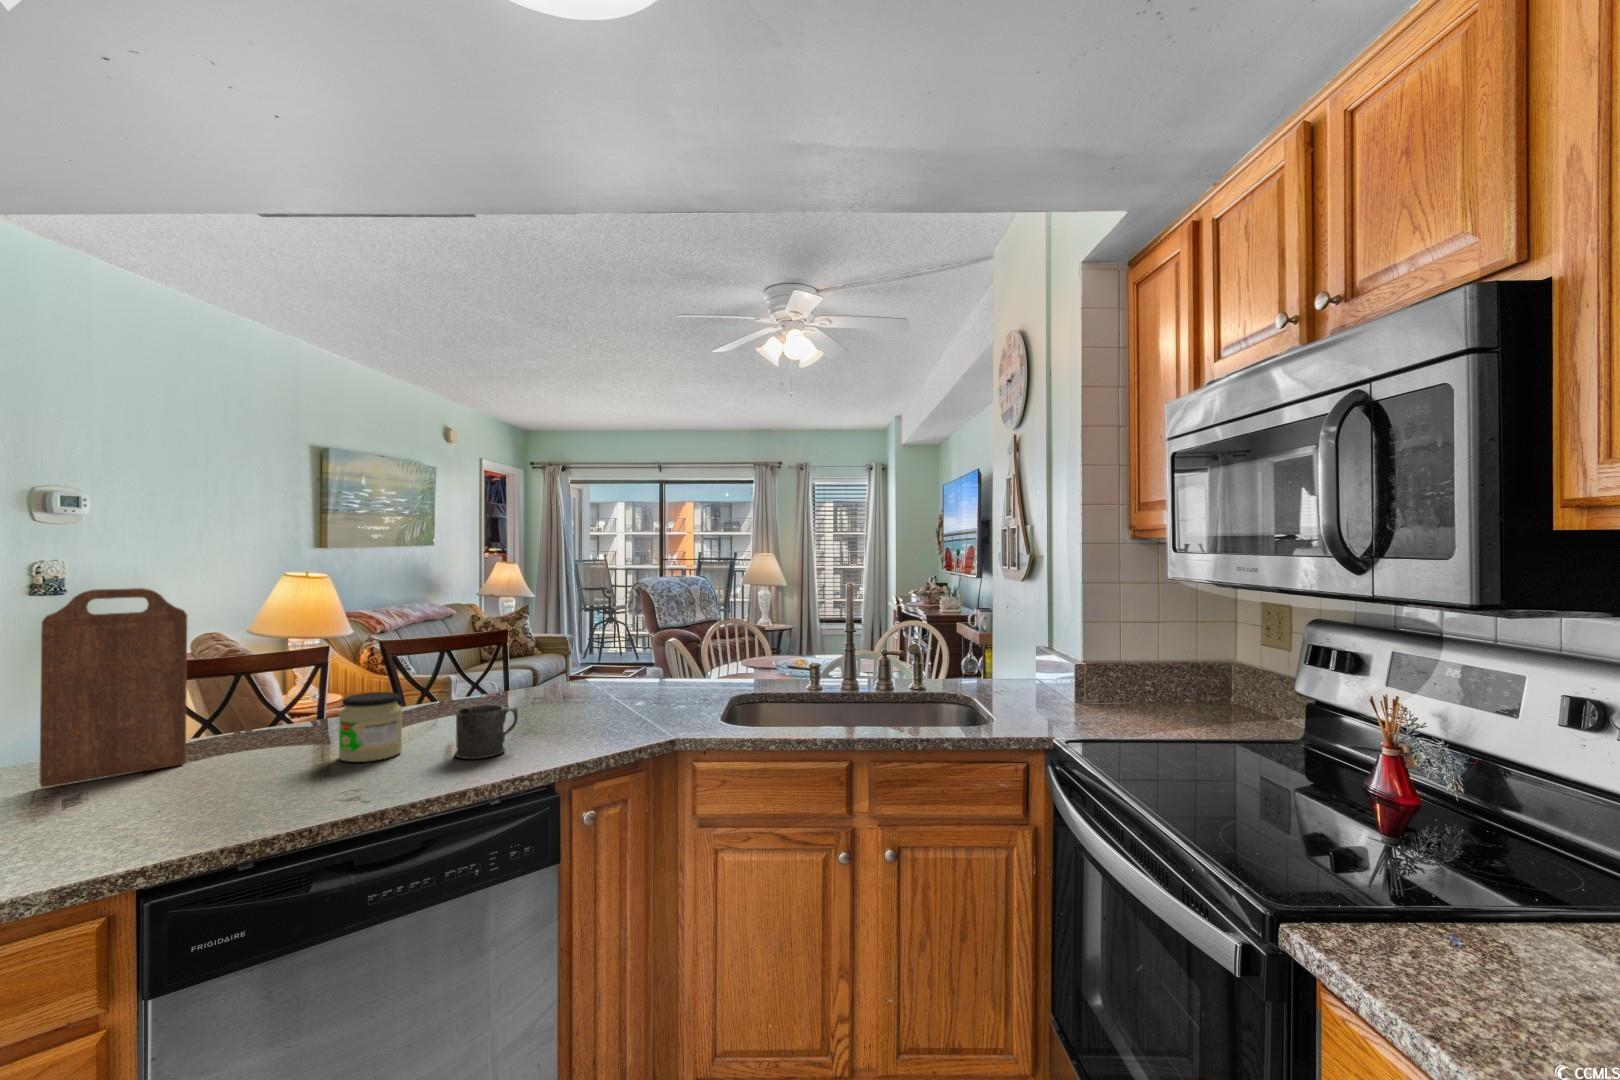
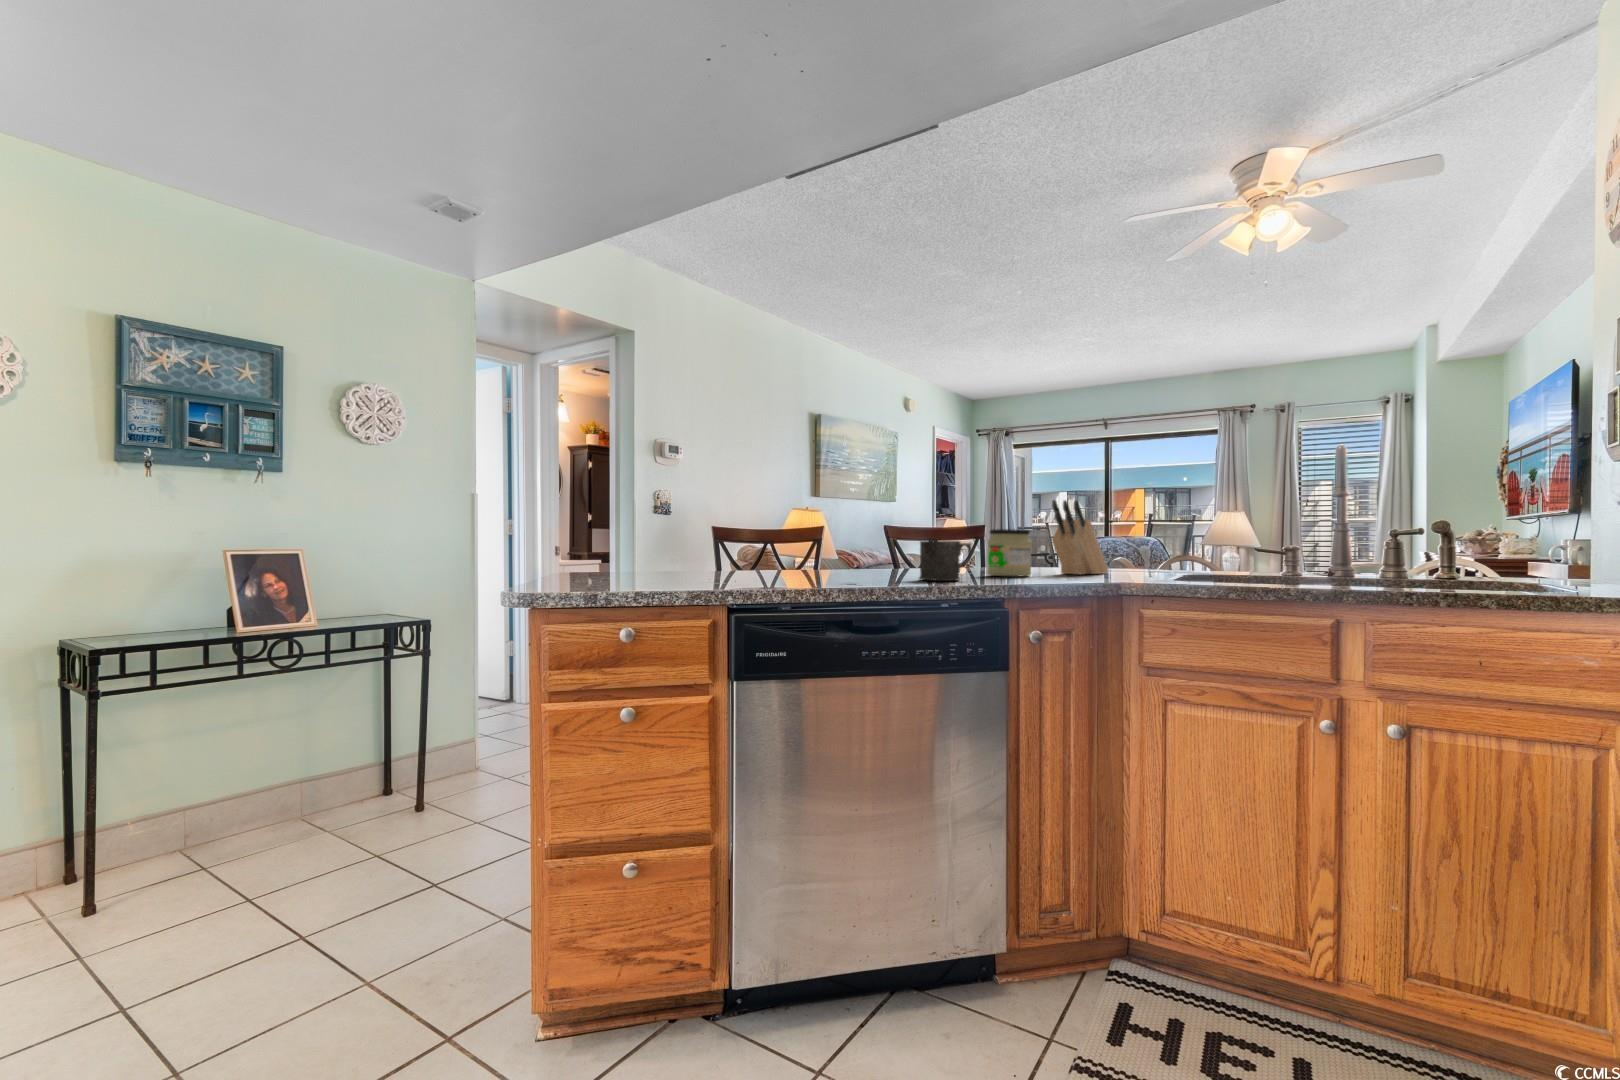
cutting board: present [39,588,187,787] -> none [655,440,735,575]
knife block: none [605,630,661,703] -> present [1052,500,1108,575]
jar: present [339,692,402,762] -> present [987,529,1031,577]

